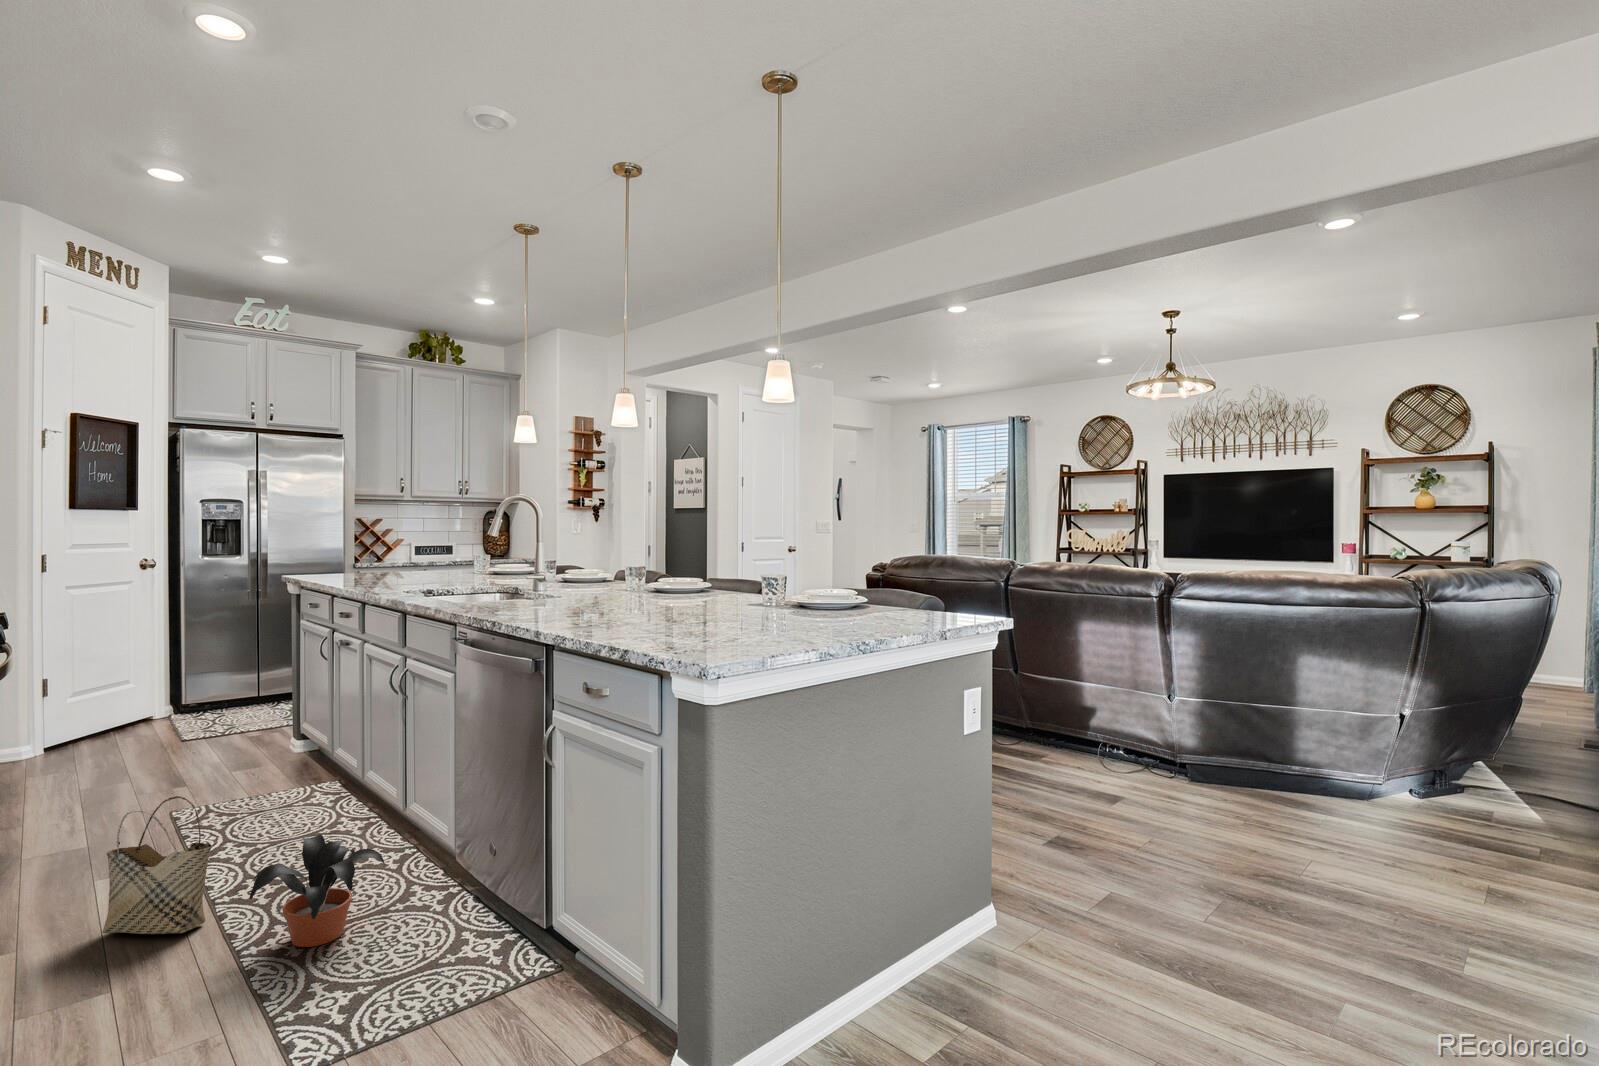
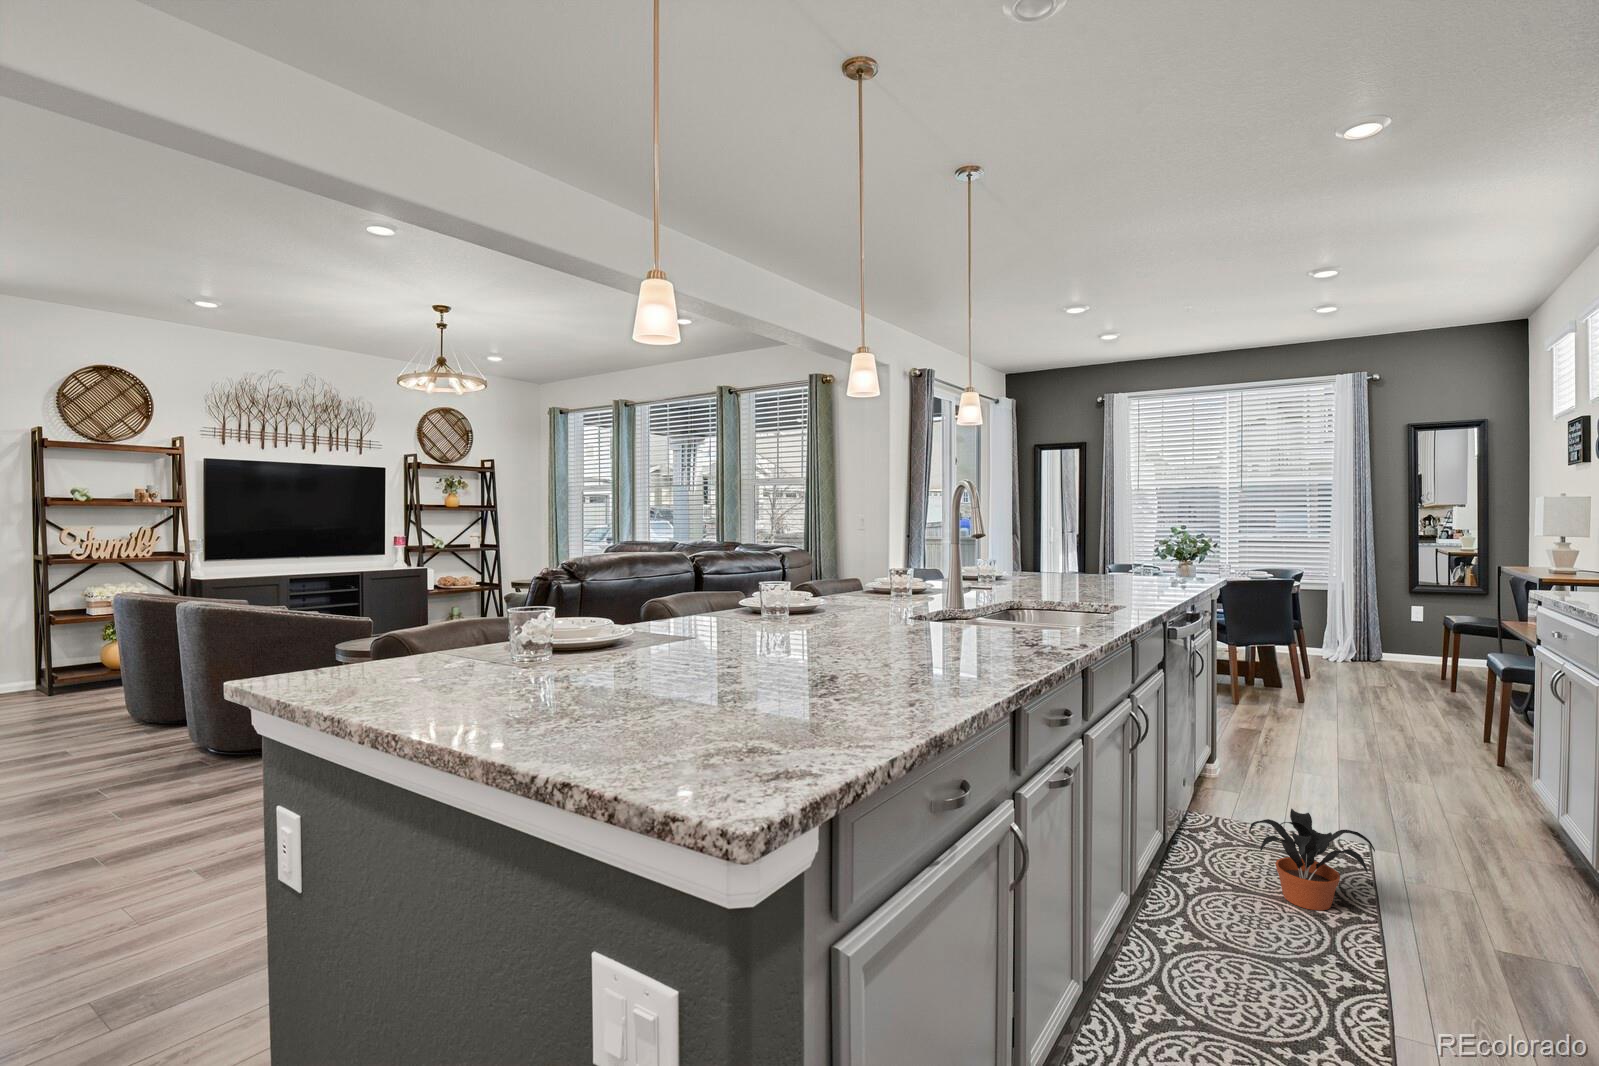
woven basket: present [103,796,212,934] -> none [1395,847,1519,1019]

